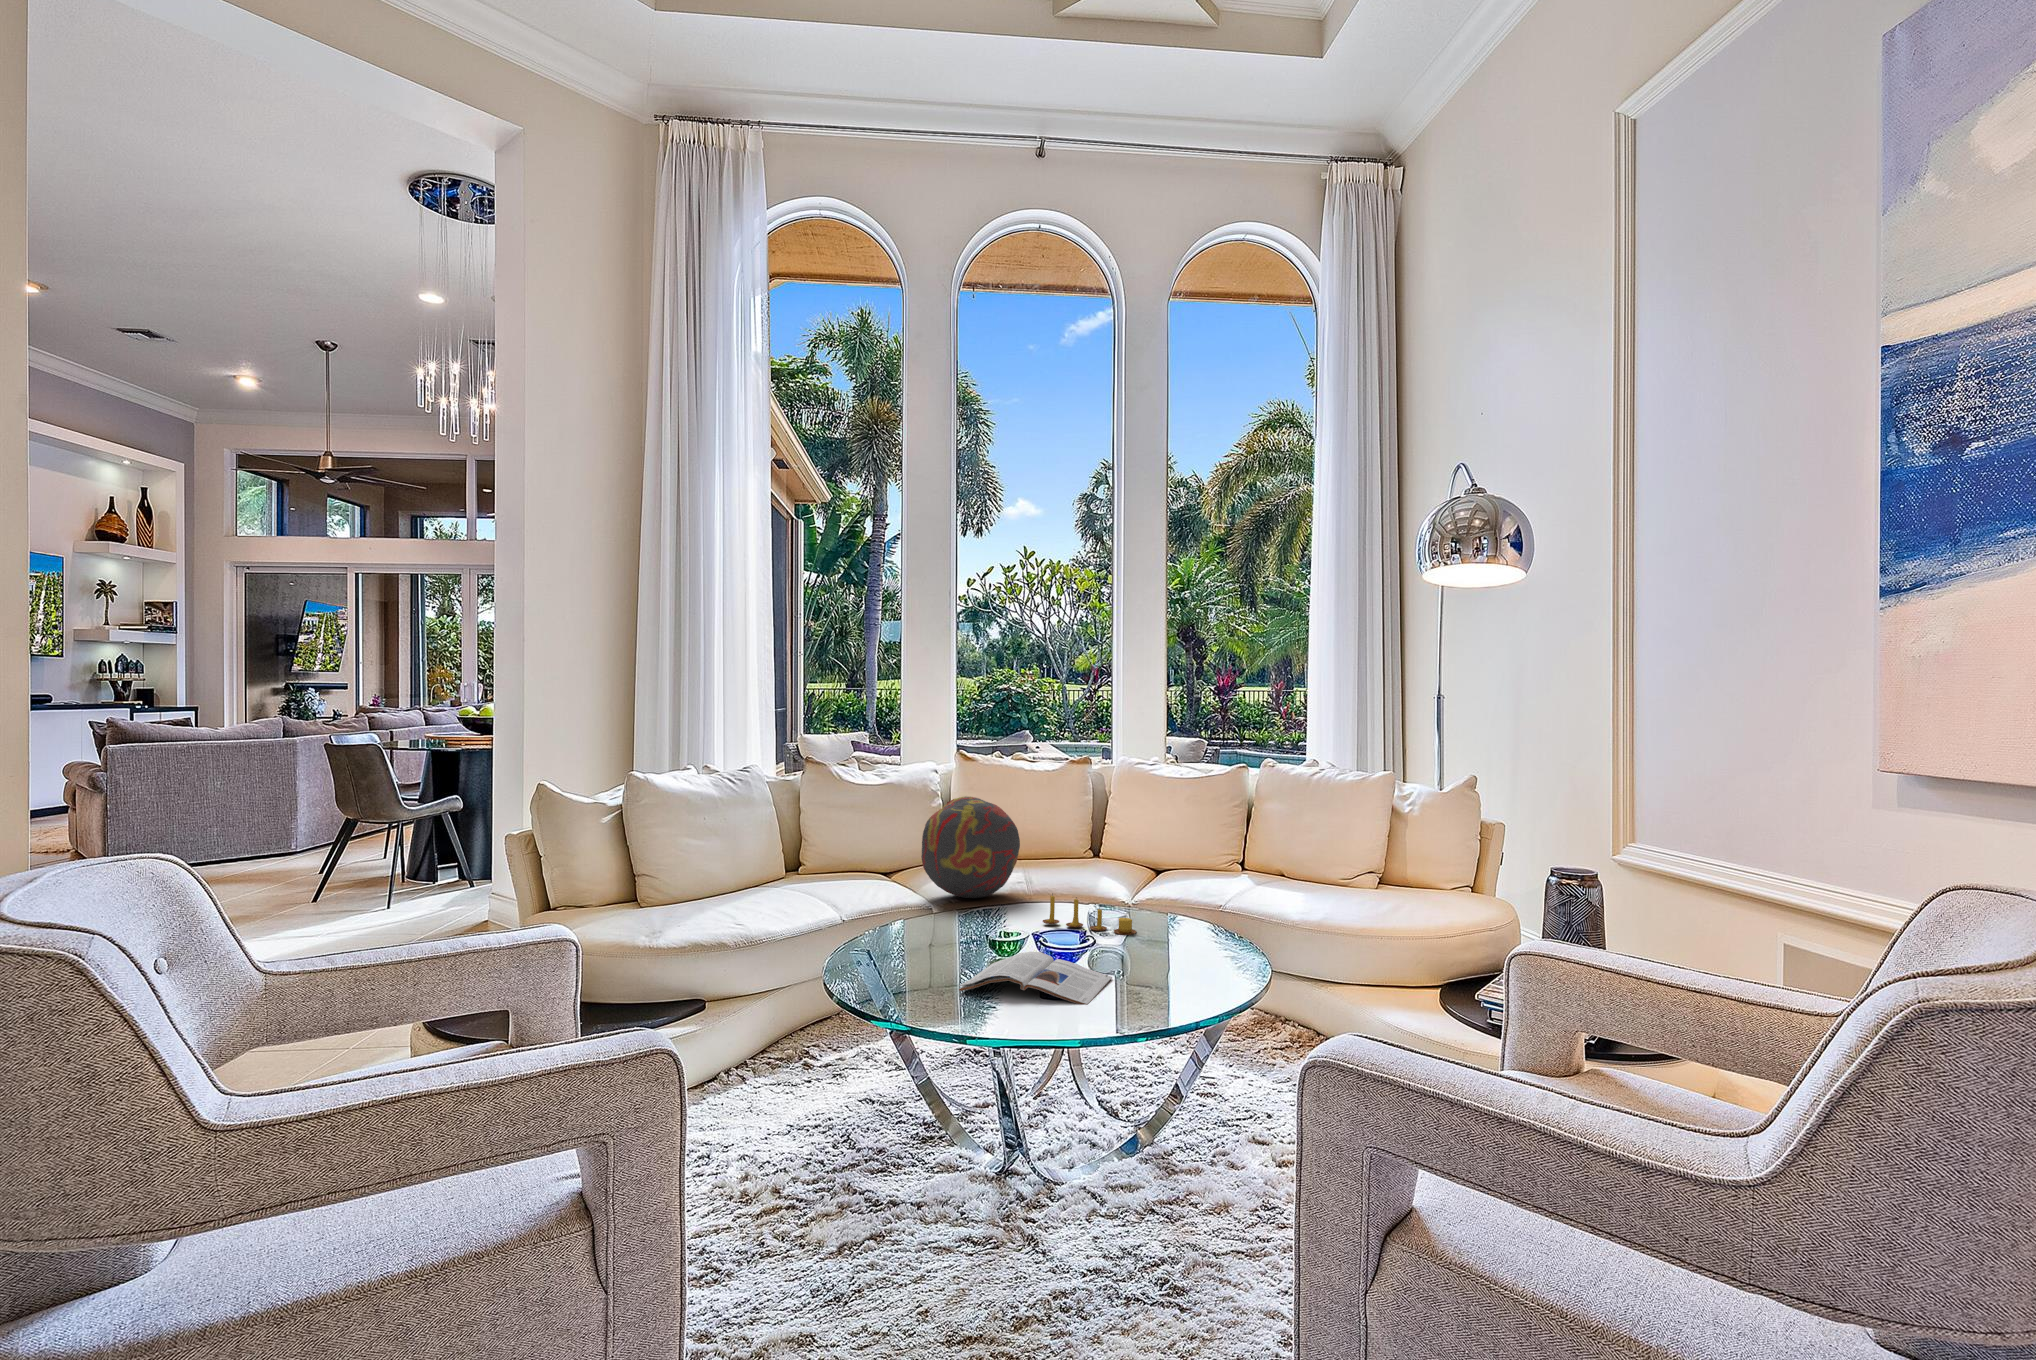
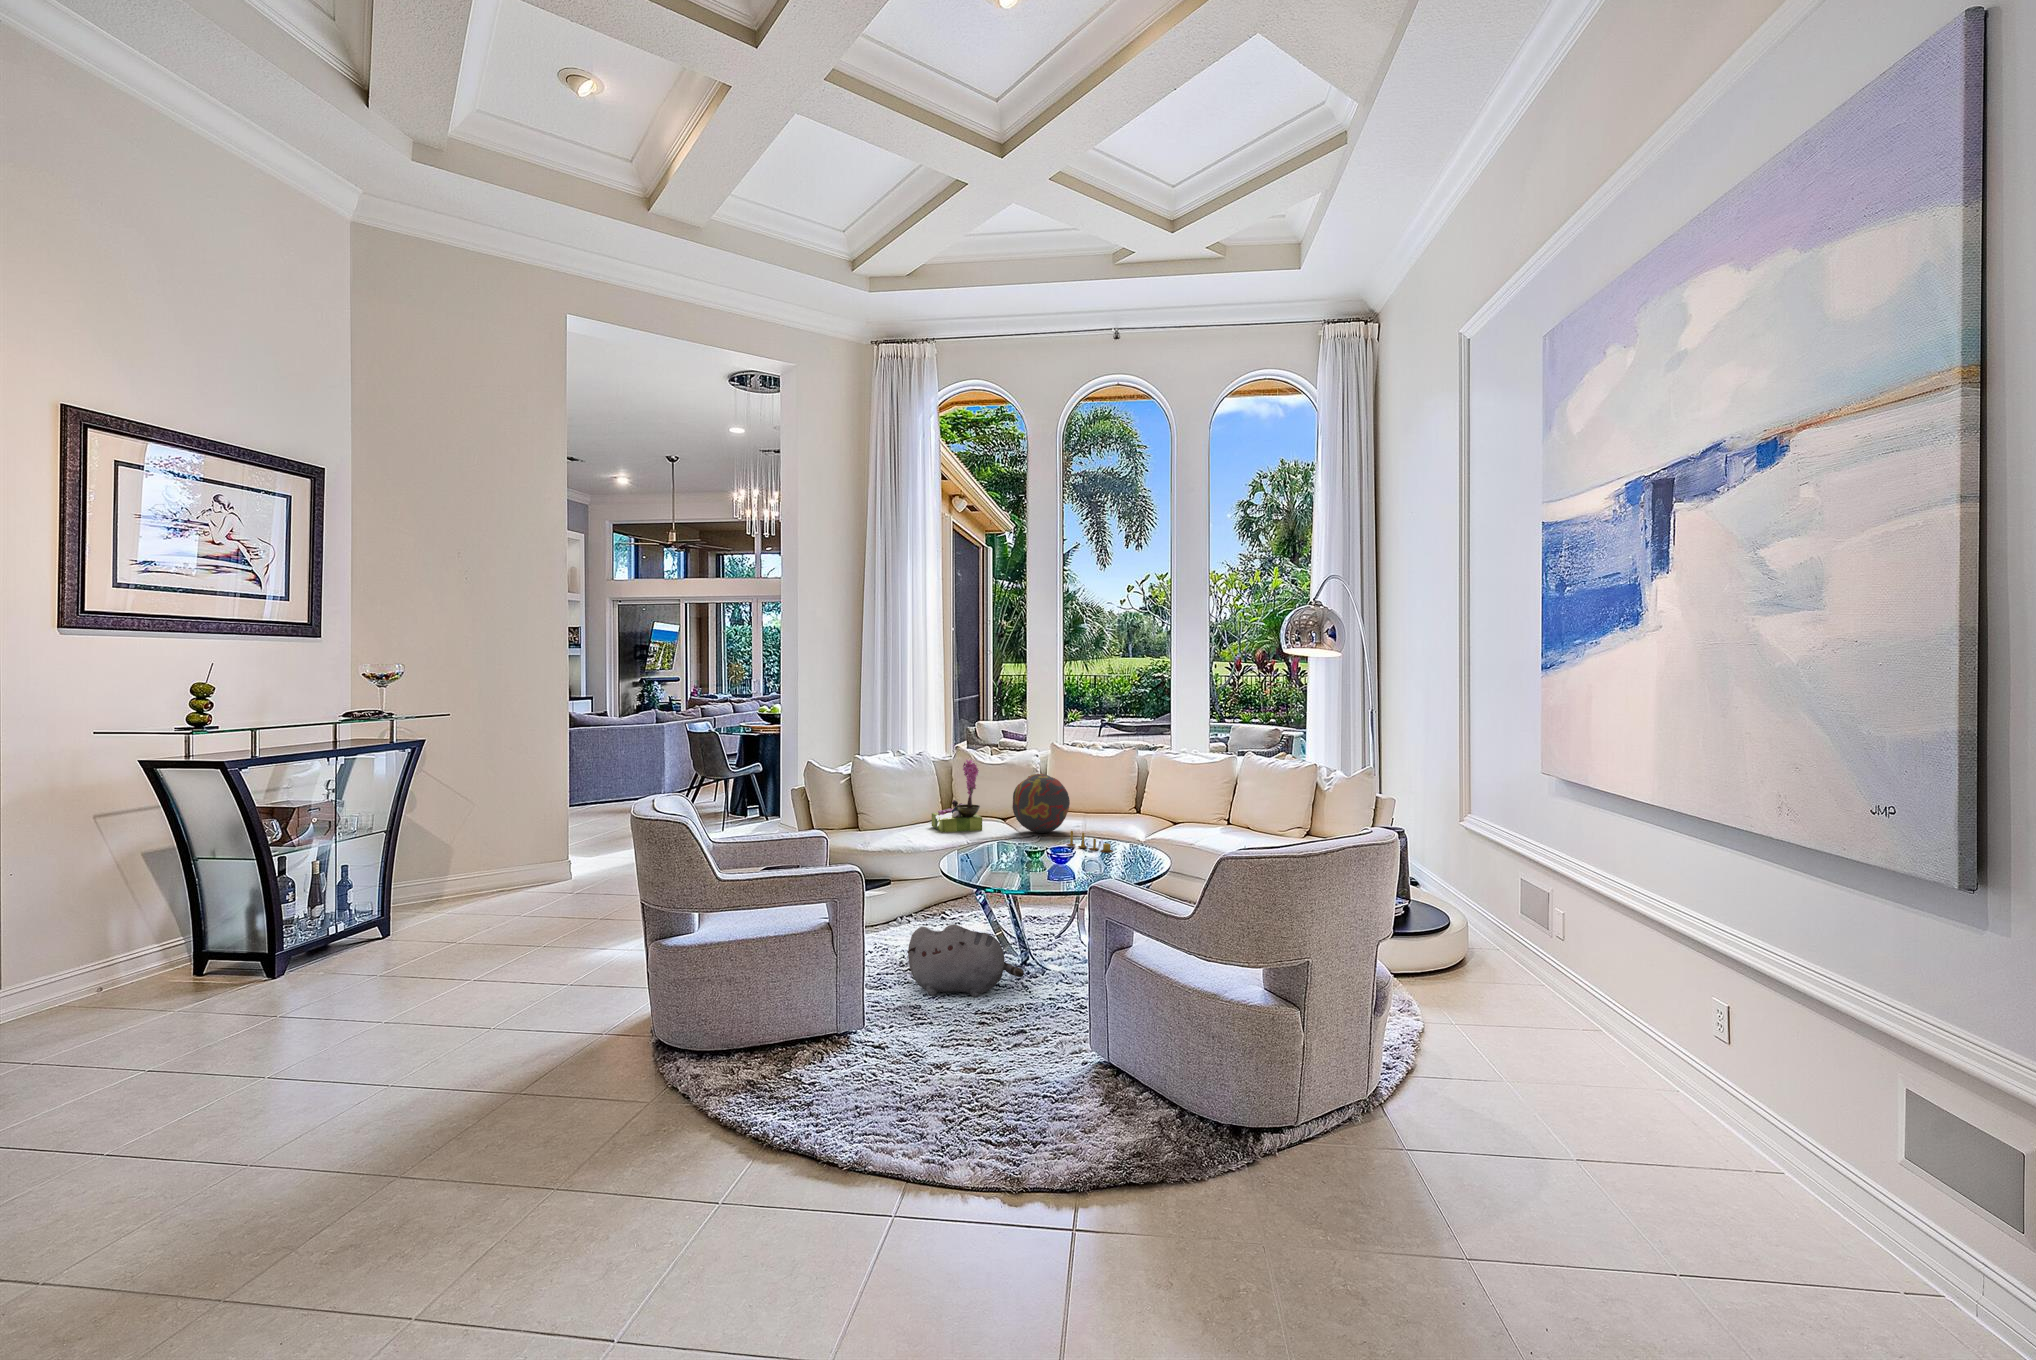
flower arrangement: none [772,774,866,906] -> present [932,760,982,833]
magazine: present [959,952,1112,1005] -> none [995,854,1074,878]
plush toy: none [779,1126,1045,1297] -> present [907,924,1024,997]

